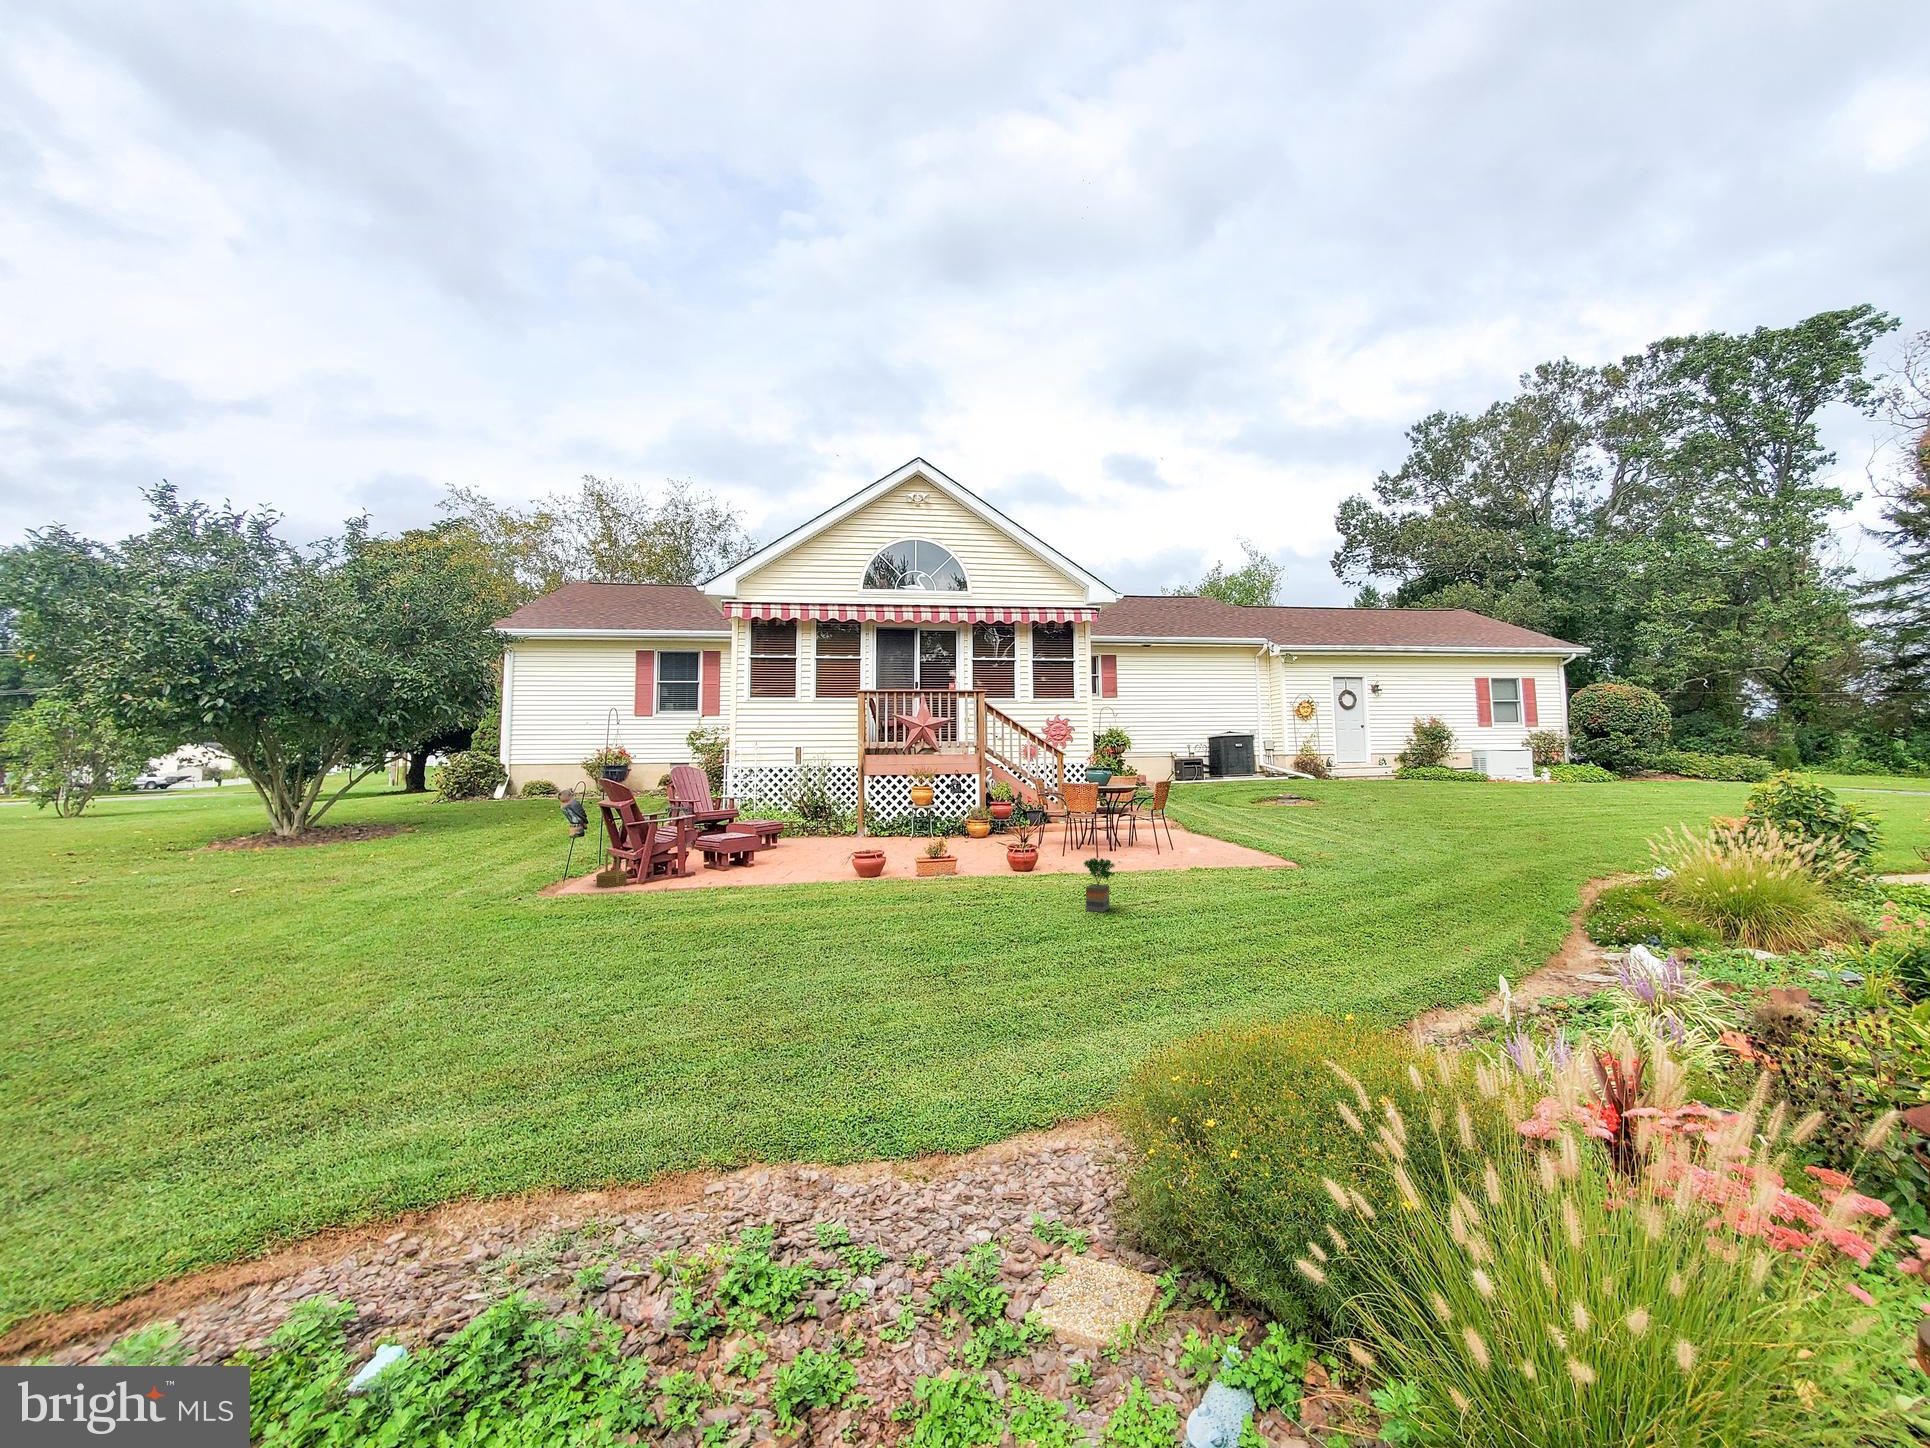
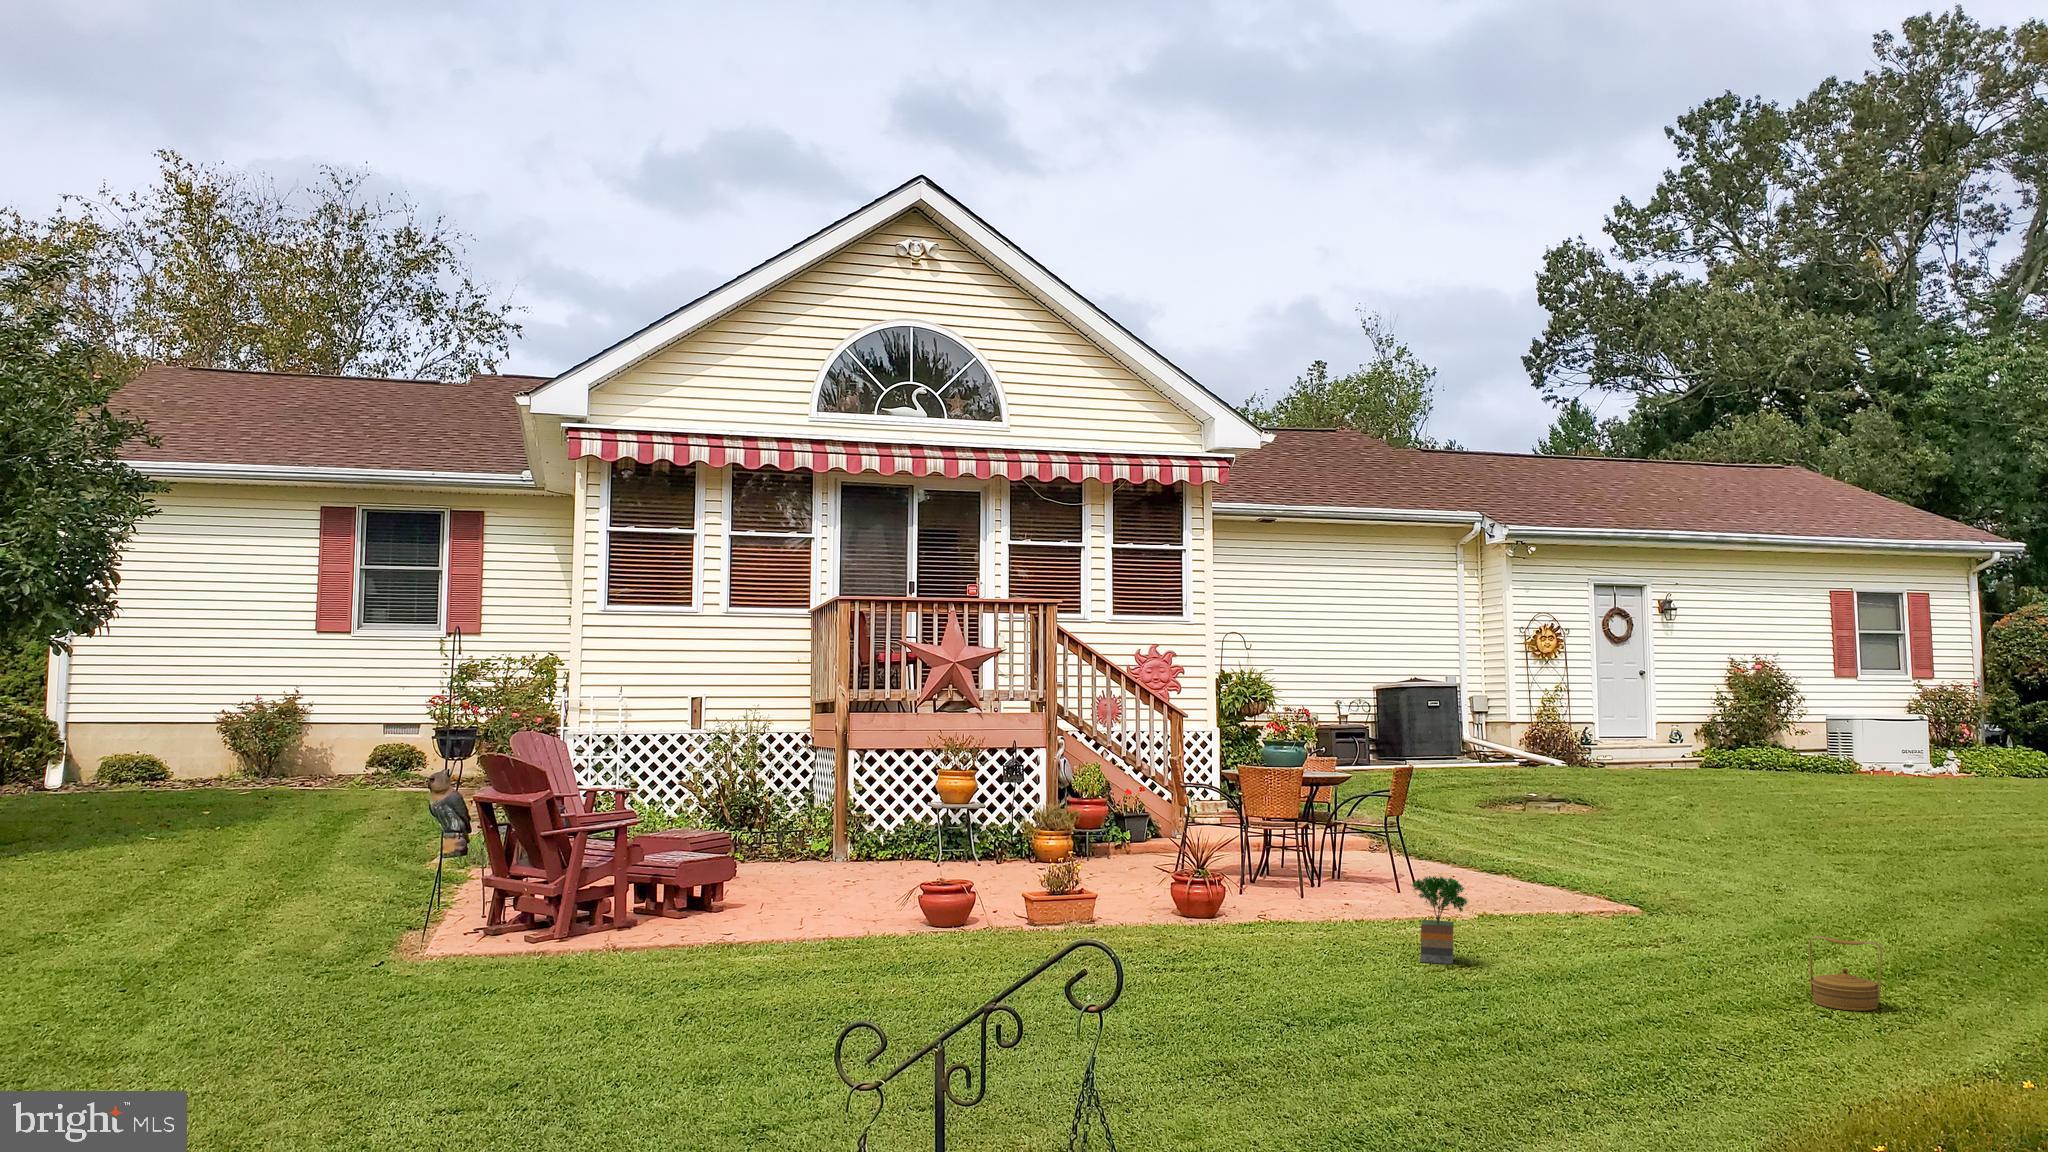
basket: present [596,853,627,887] -> present [1809,936,1882,1011]

